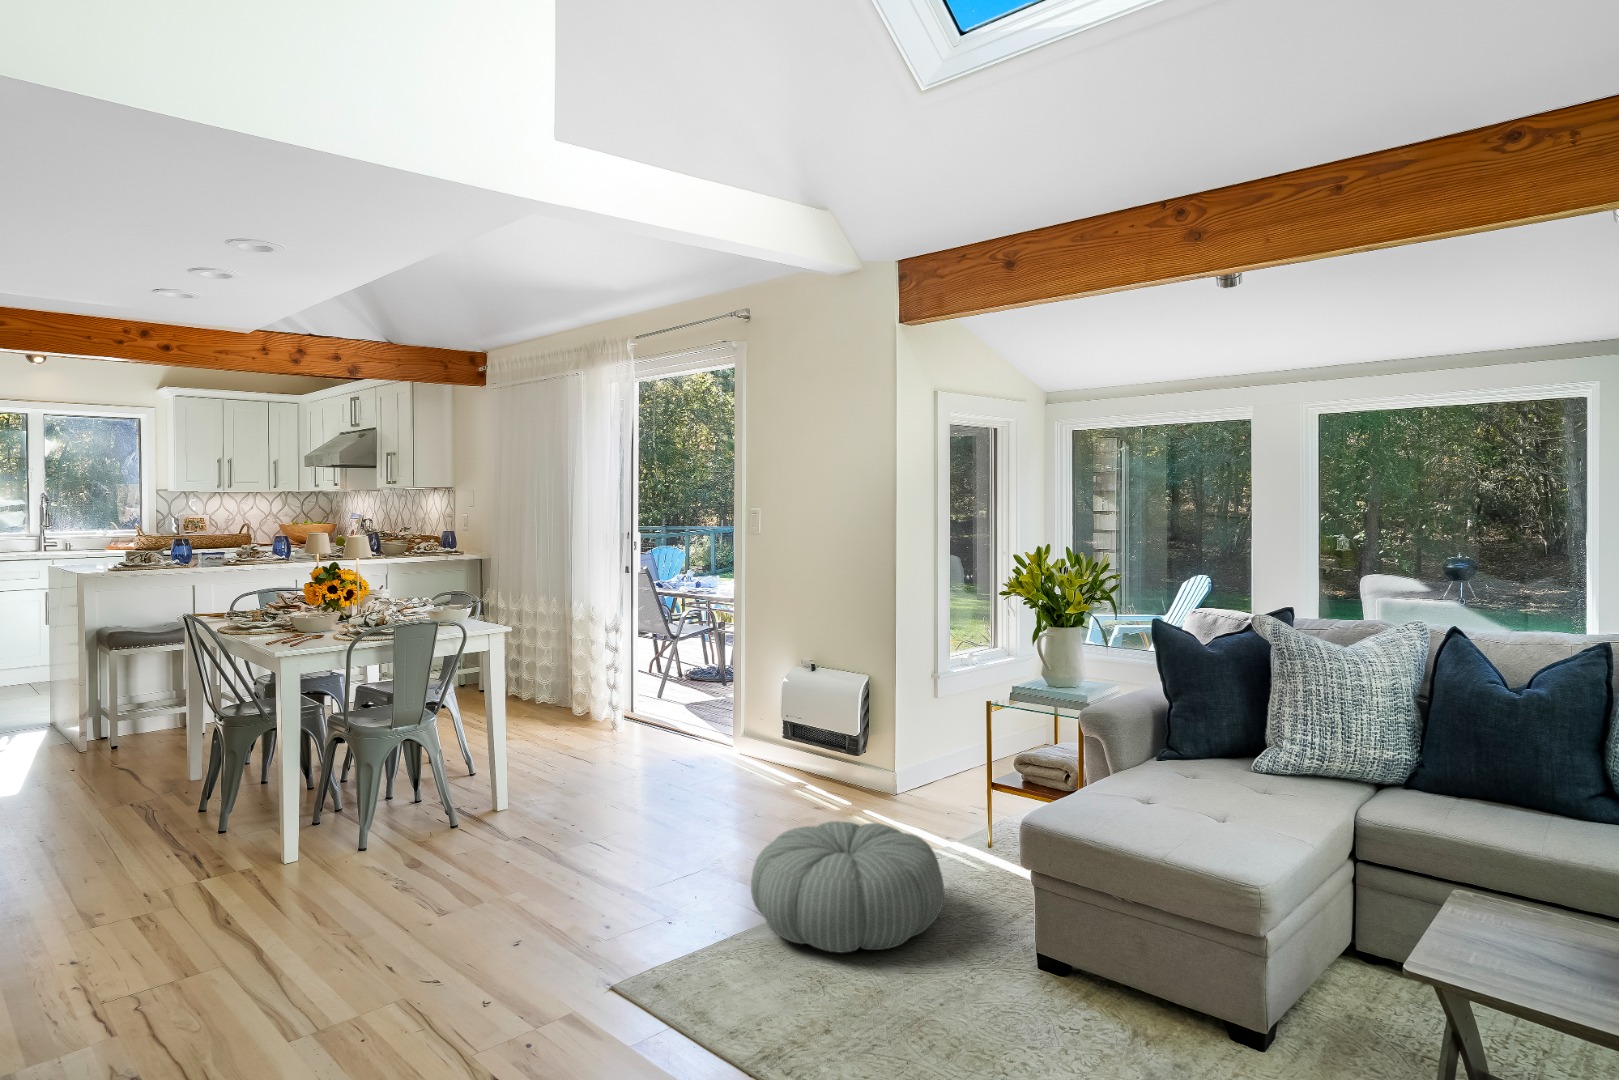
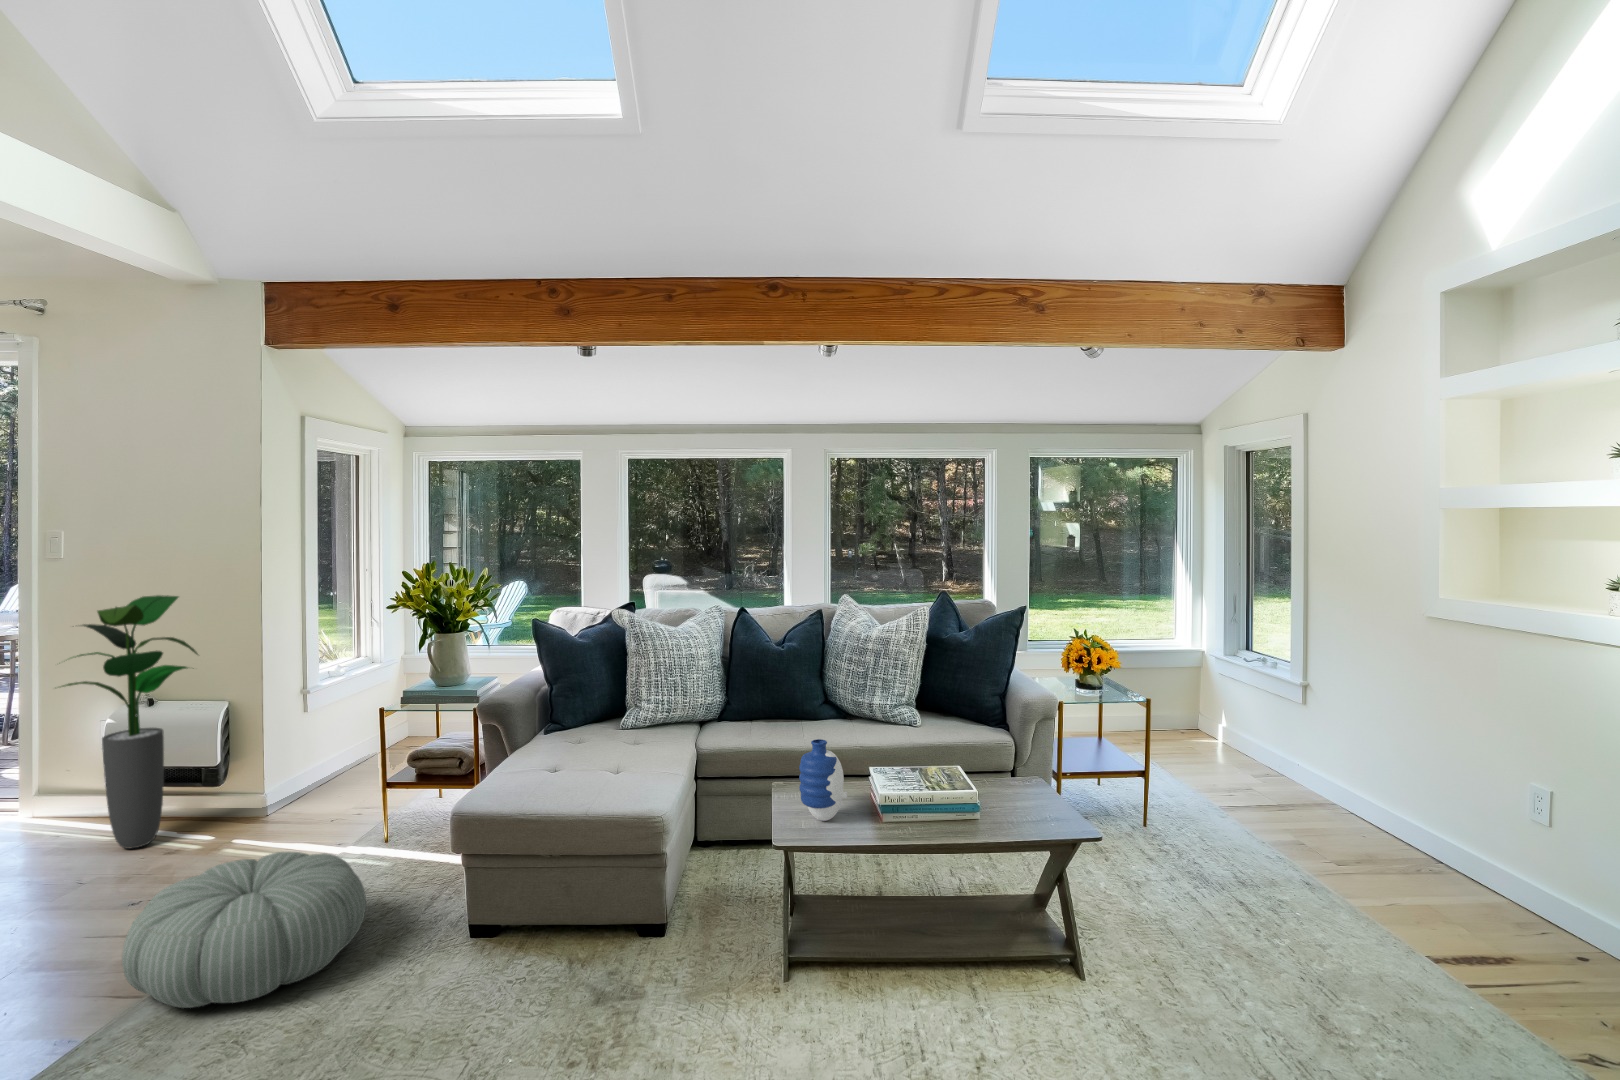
potted plant: none [744,570,846,796] -> present [62,595,198,848]
vase: none [1472,828,1561,956] -> present [799,739,847,821]

